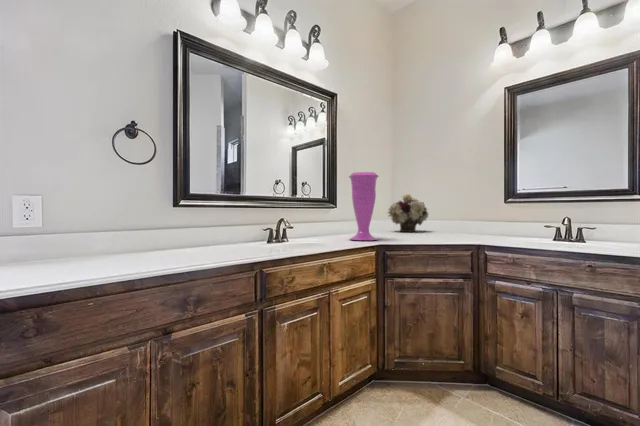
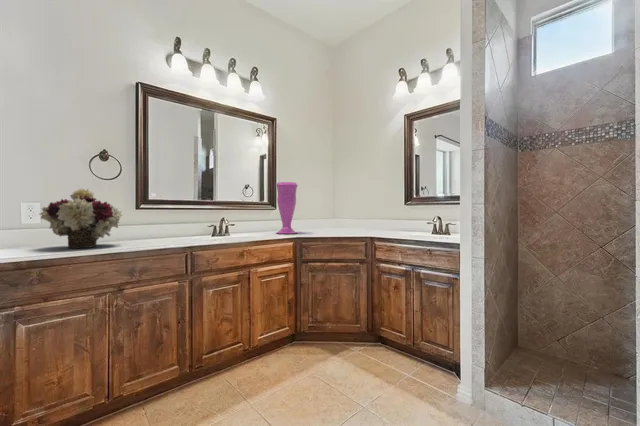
flower arrangement: present [388,194,429,232] -> present [40,189,122,248]

